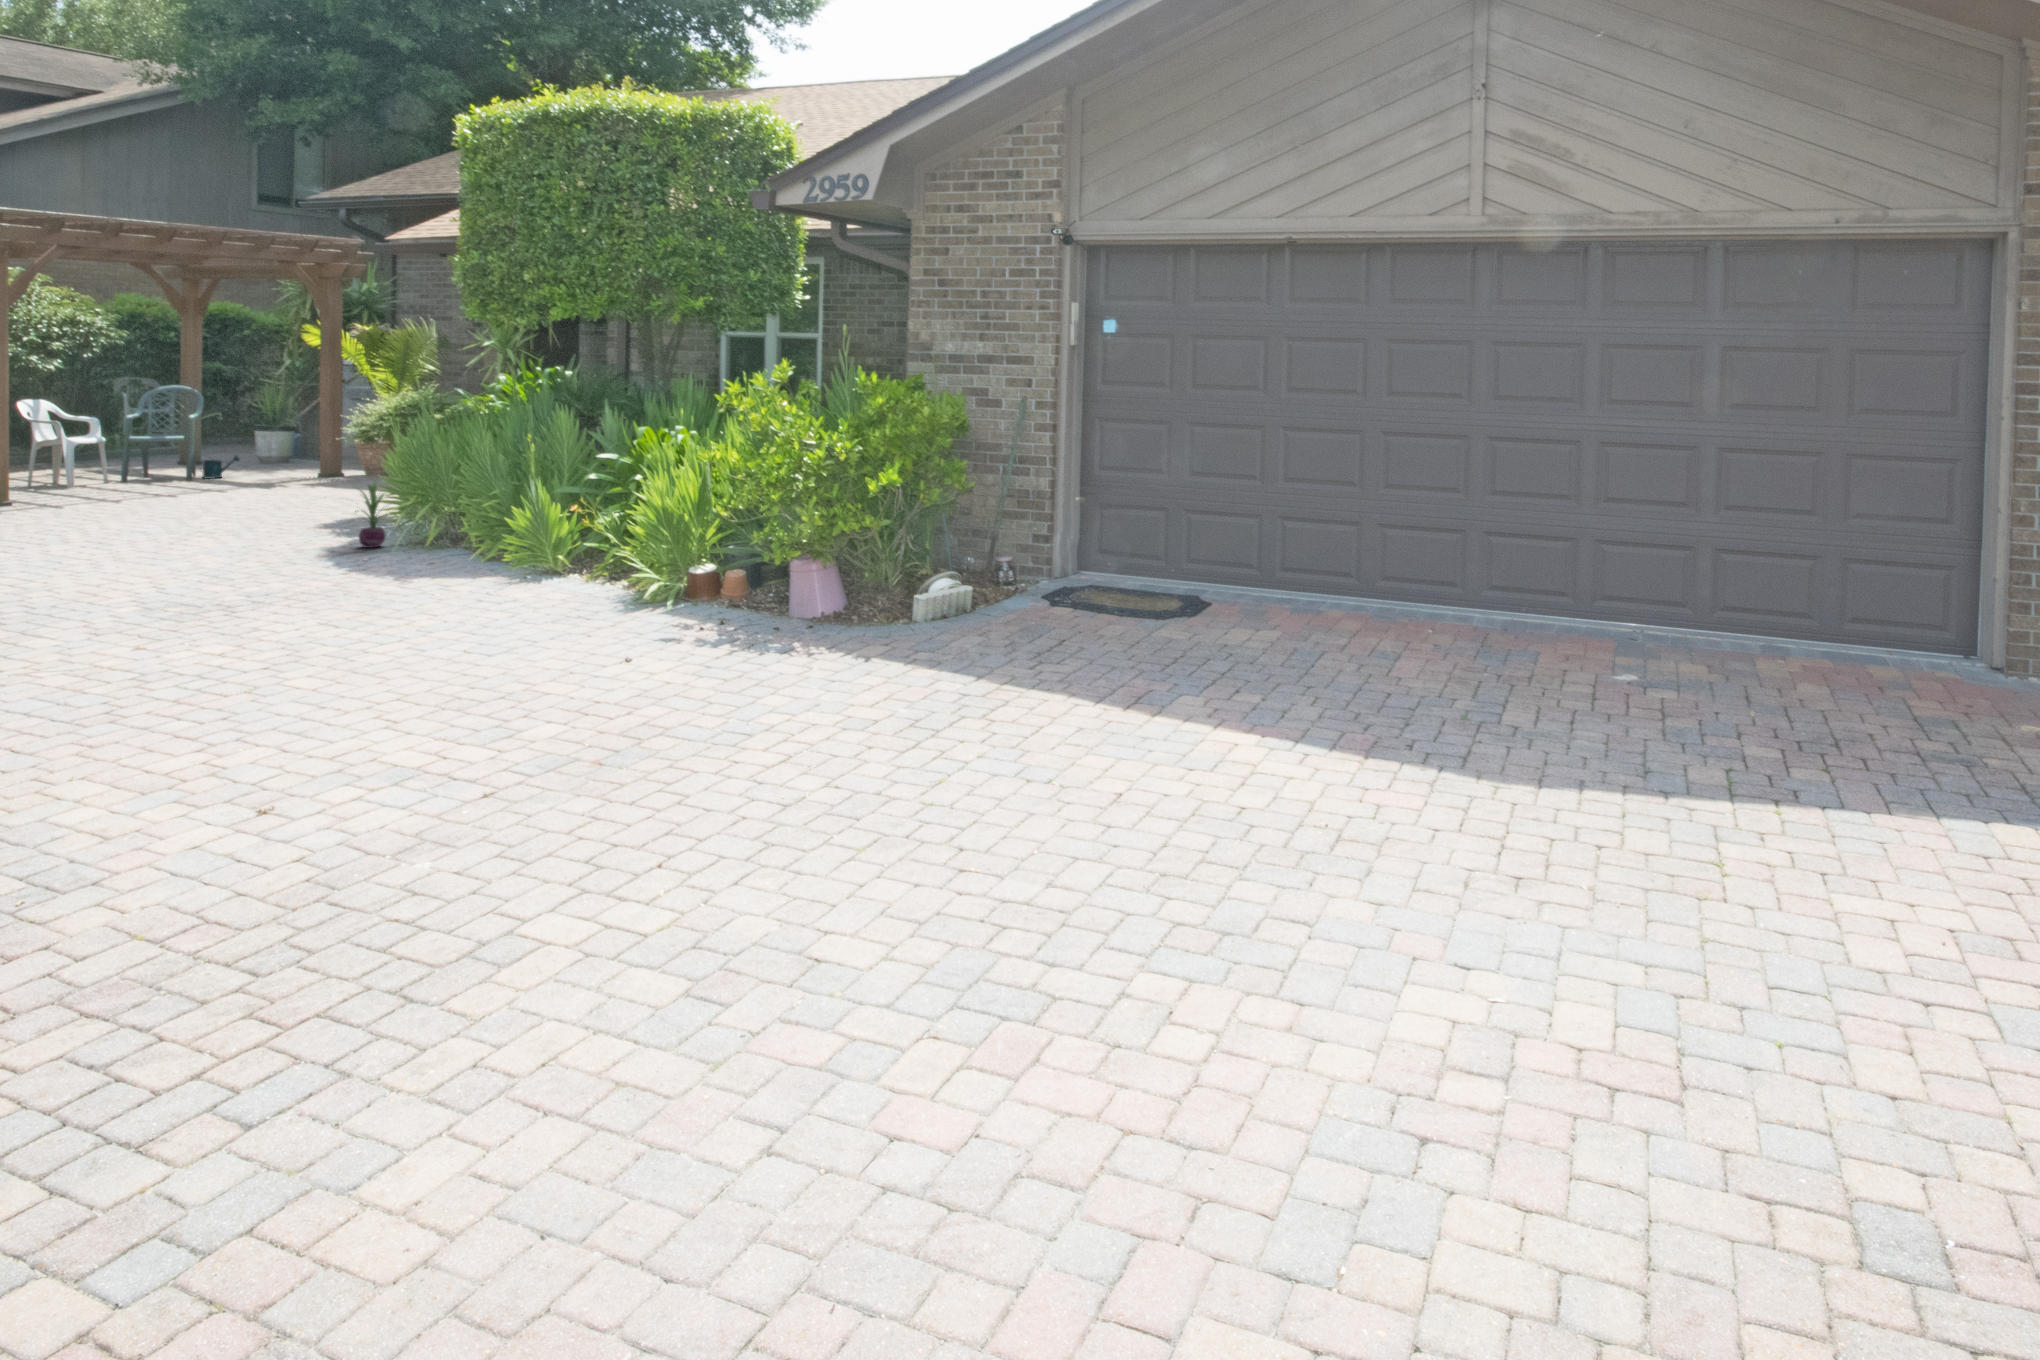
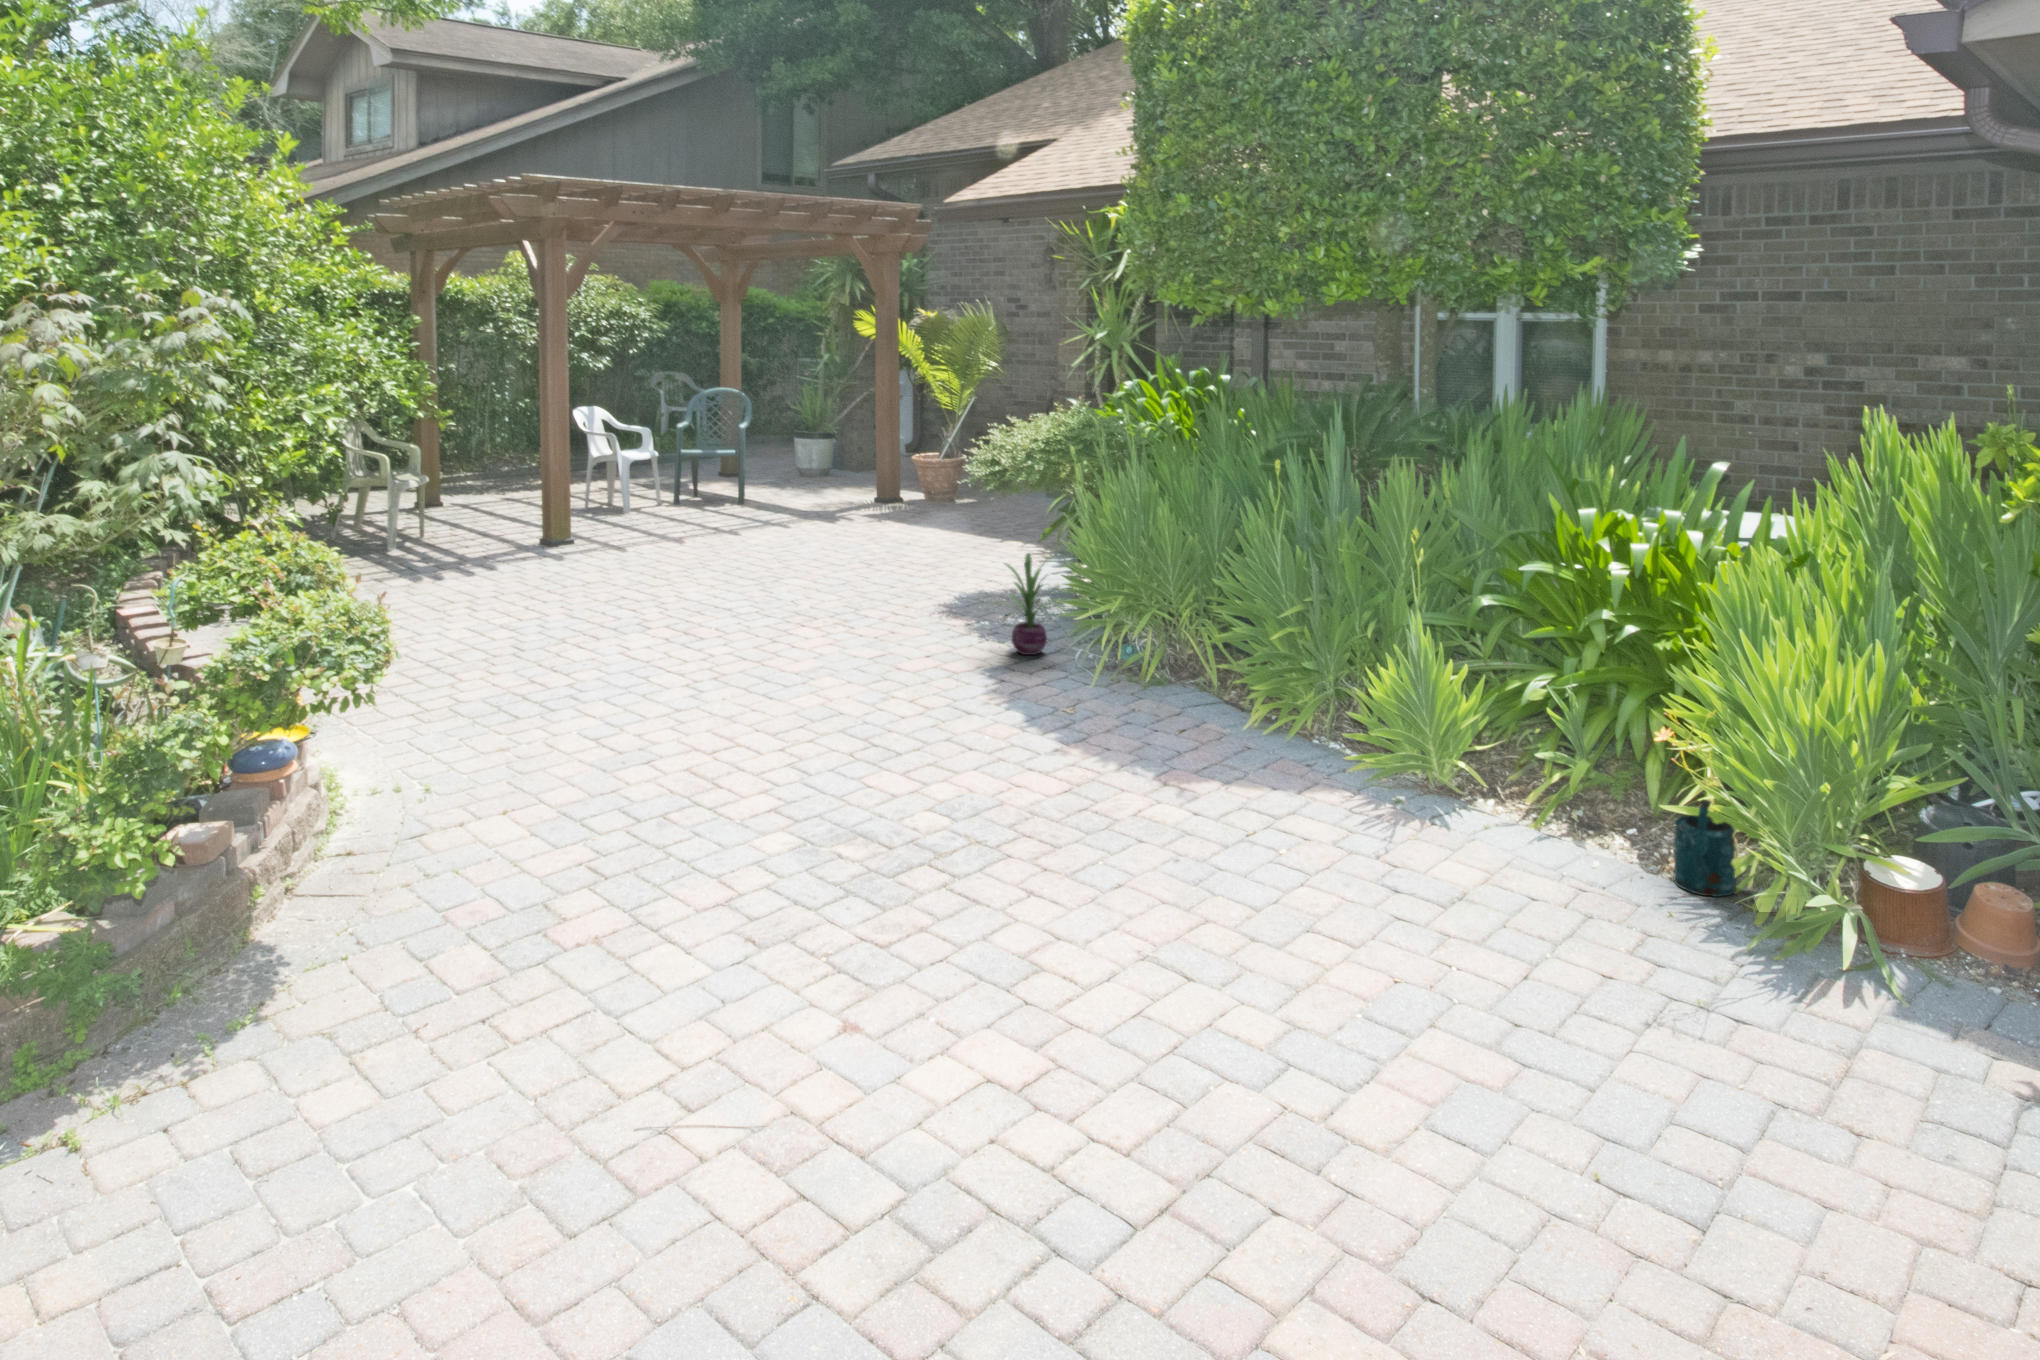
watering can: present [202,456,239,479] -> present [1673,800,1736,897]

